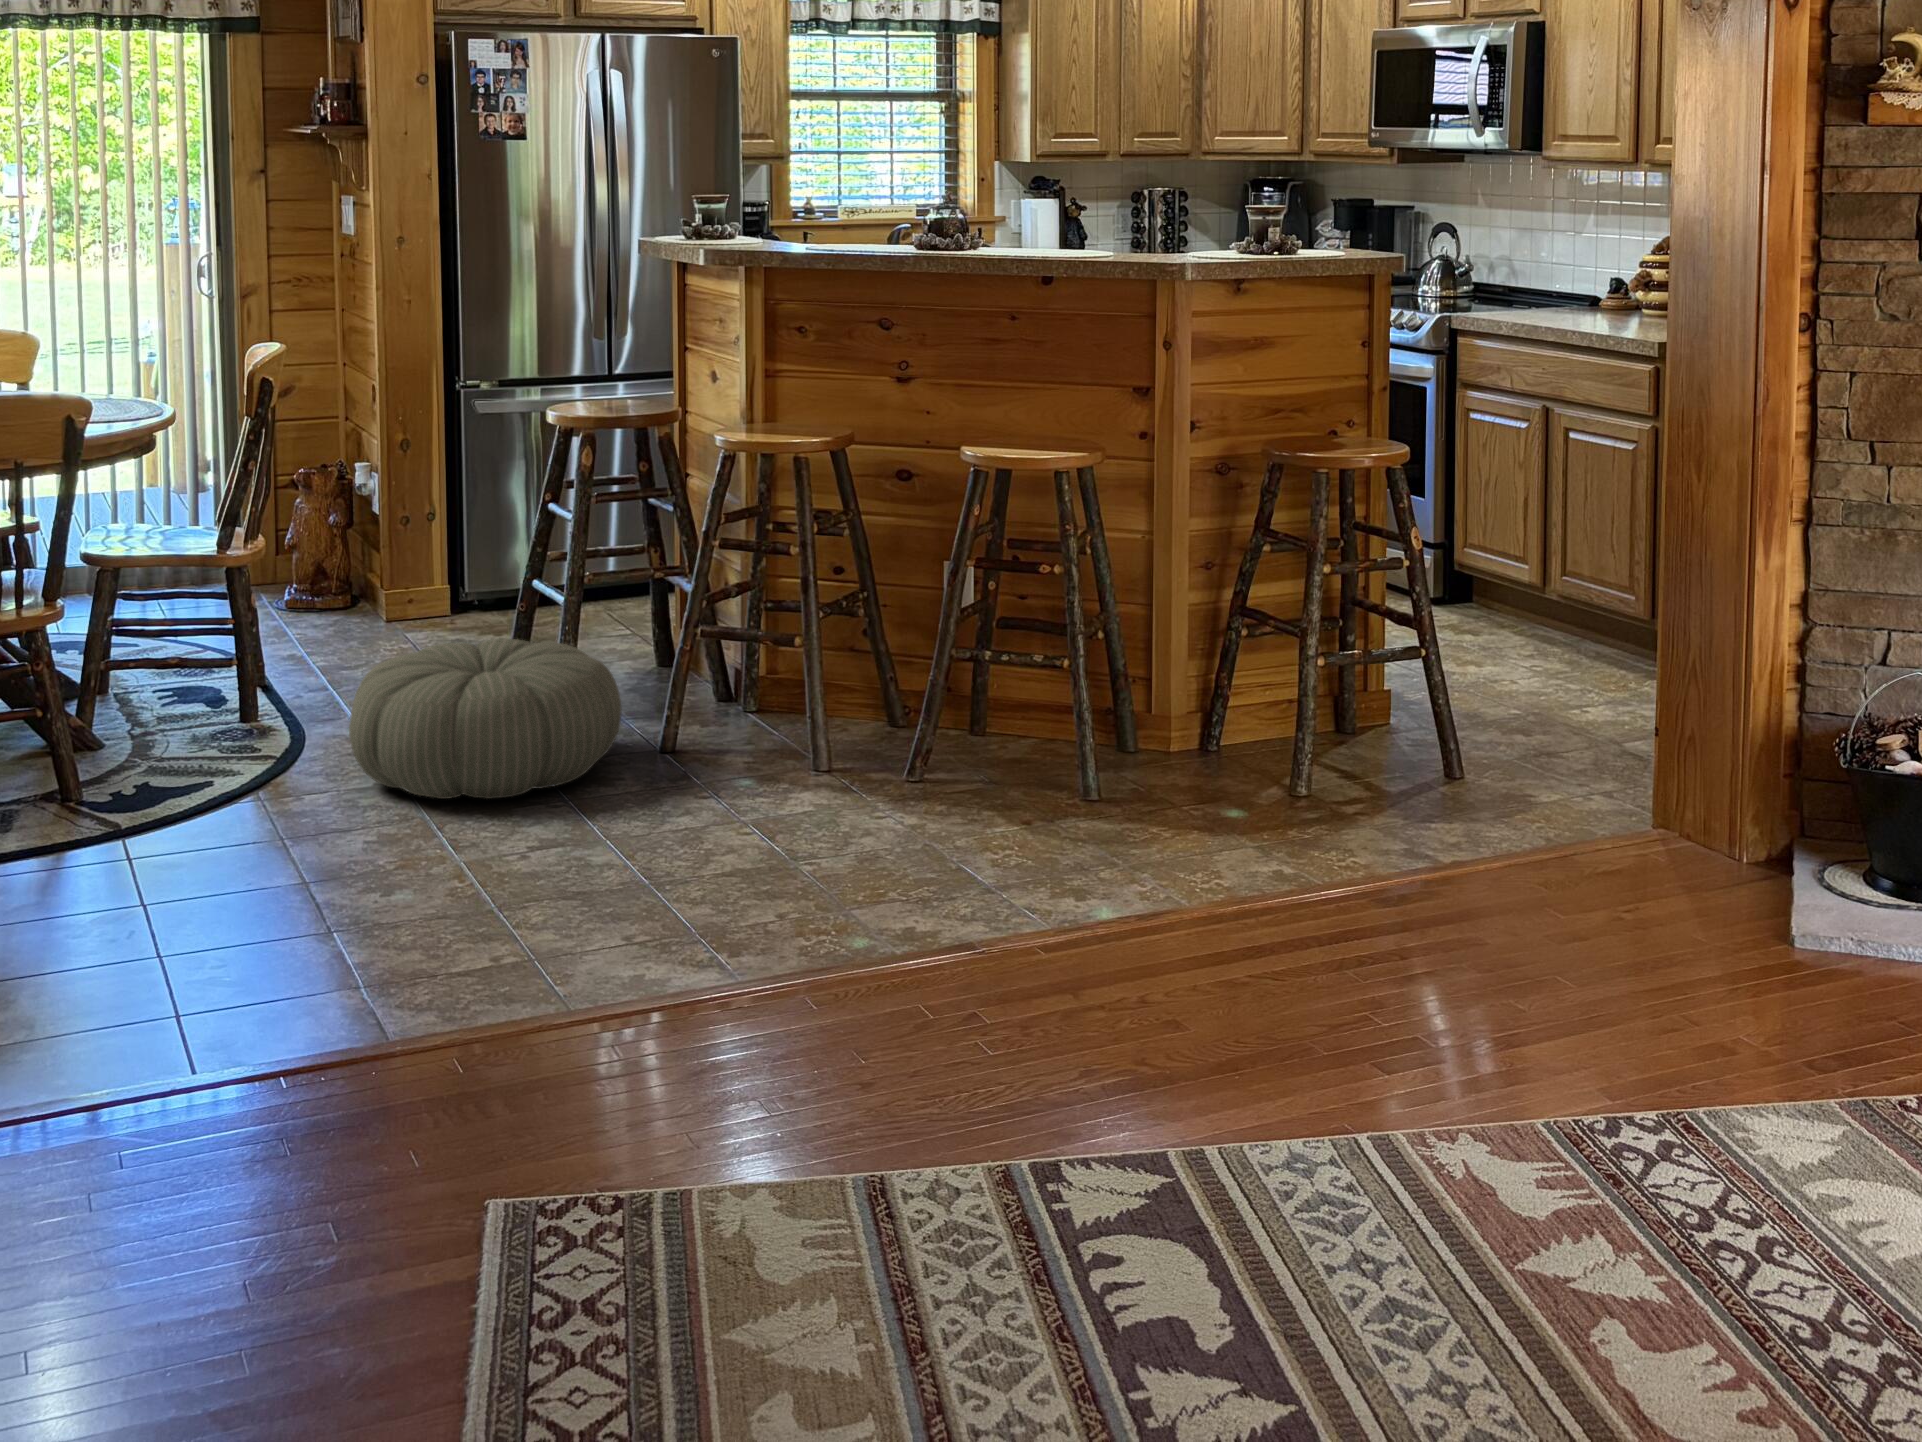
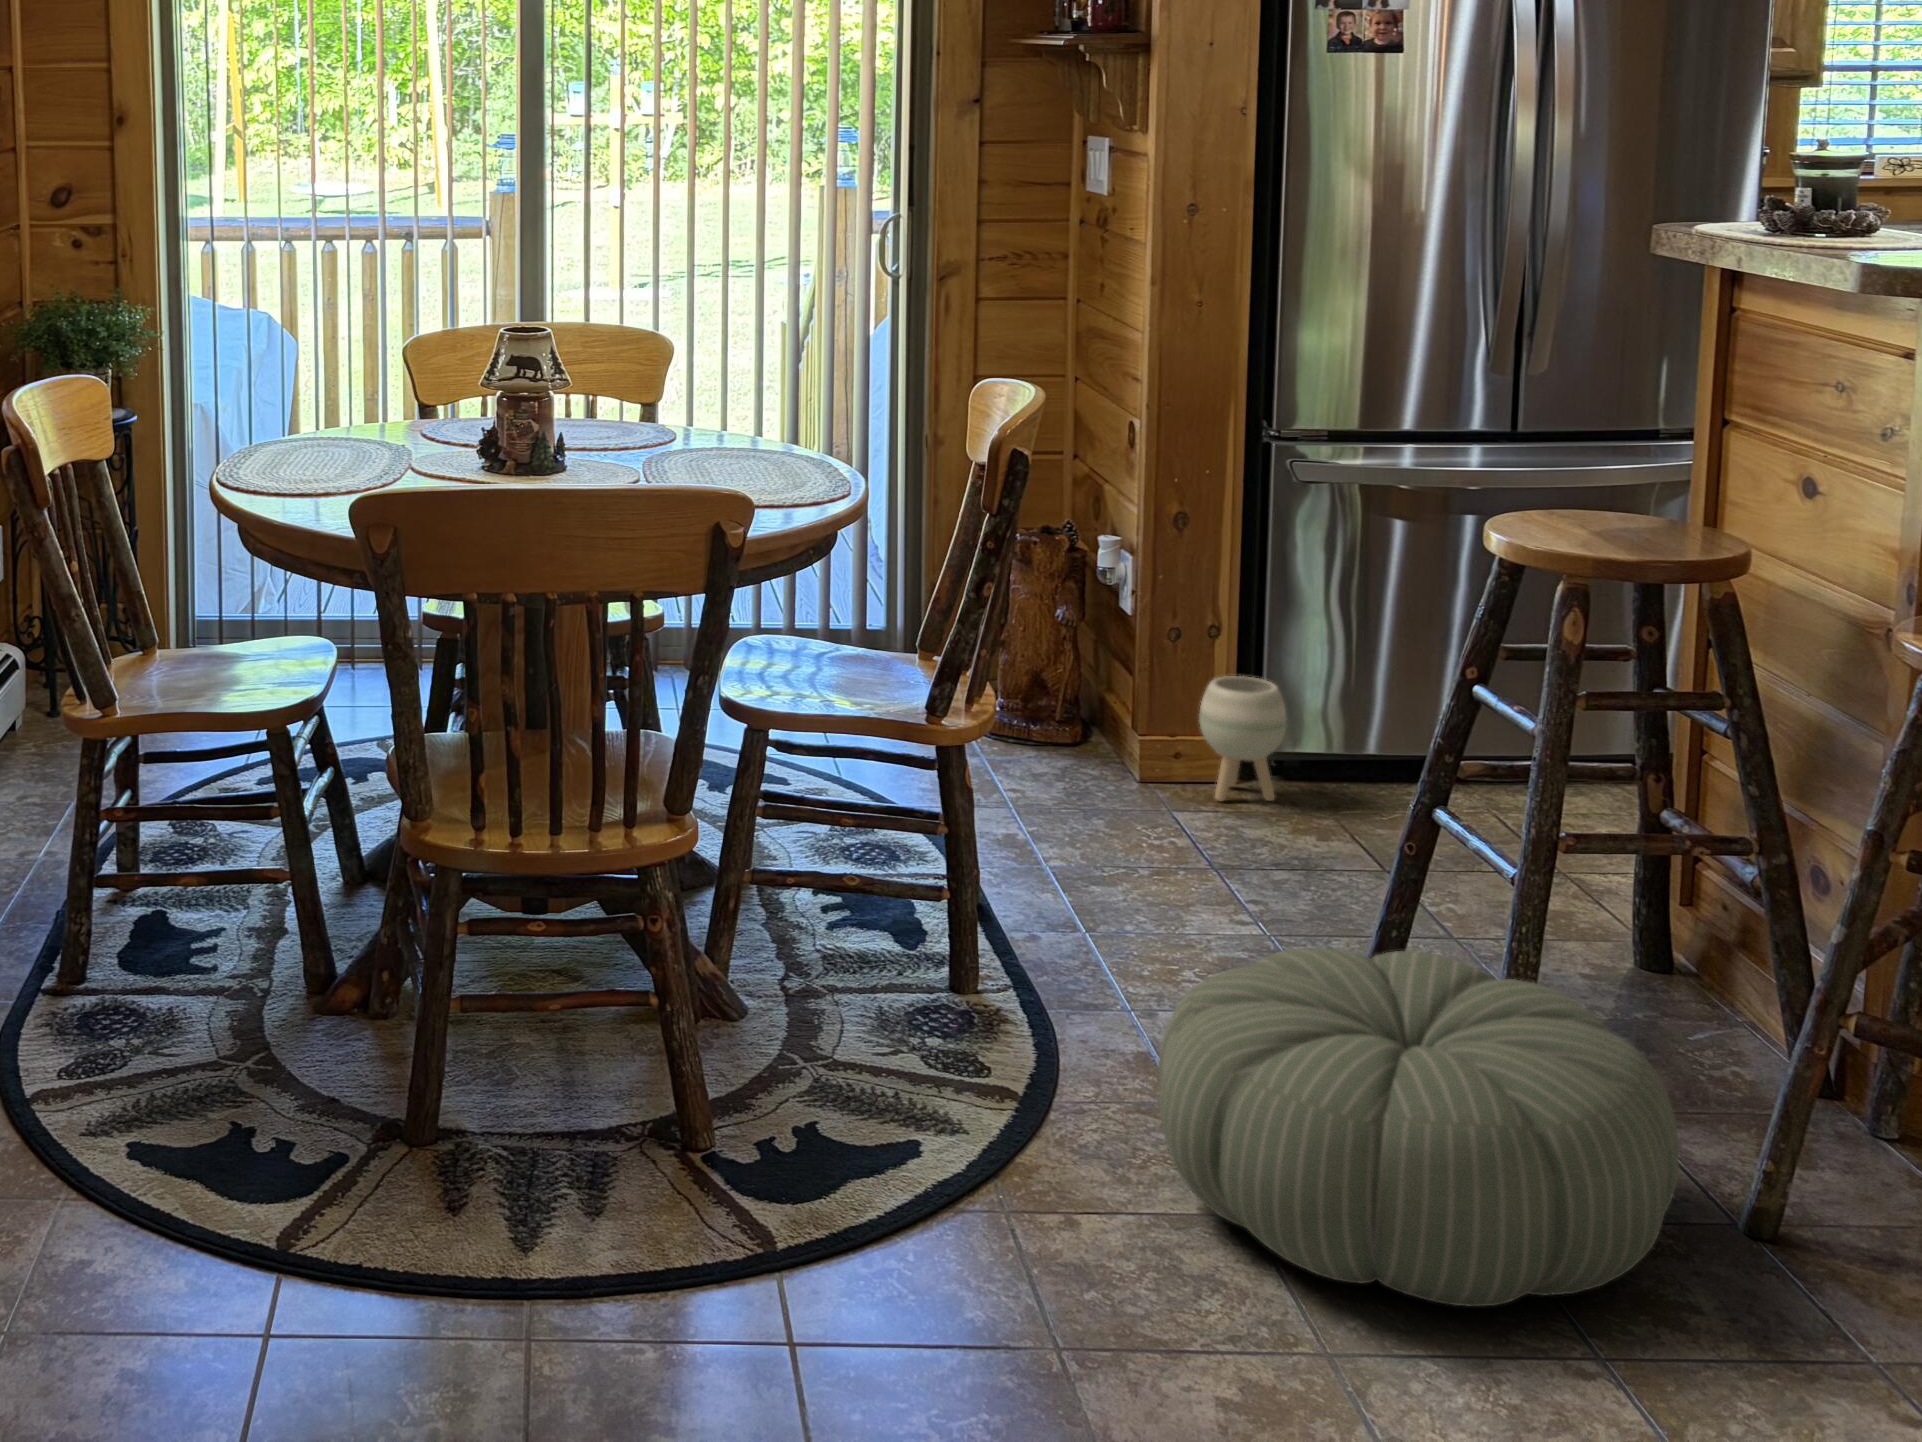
planter: none [421,539,476,620] -> present [1199,676,1287,801]

